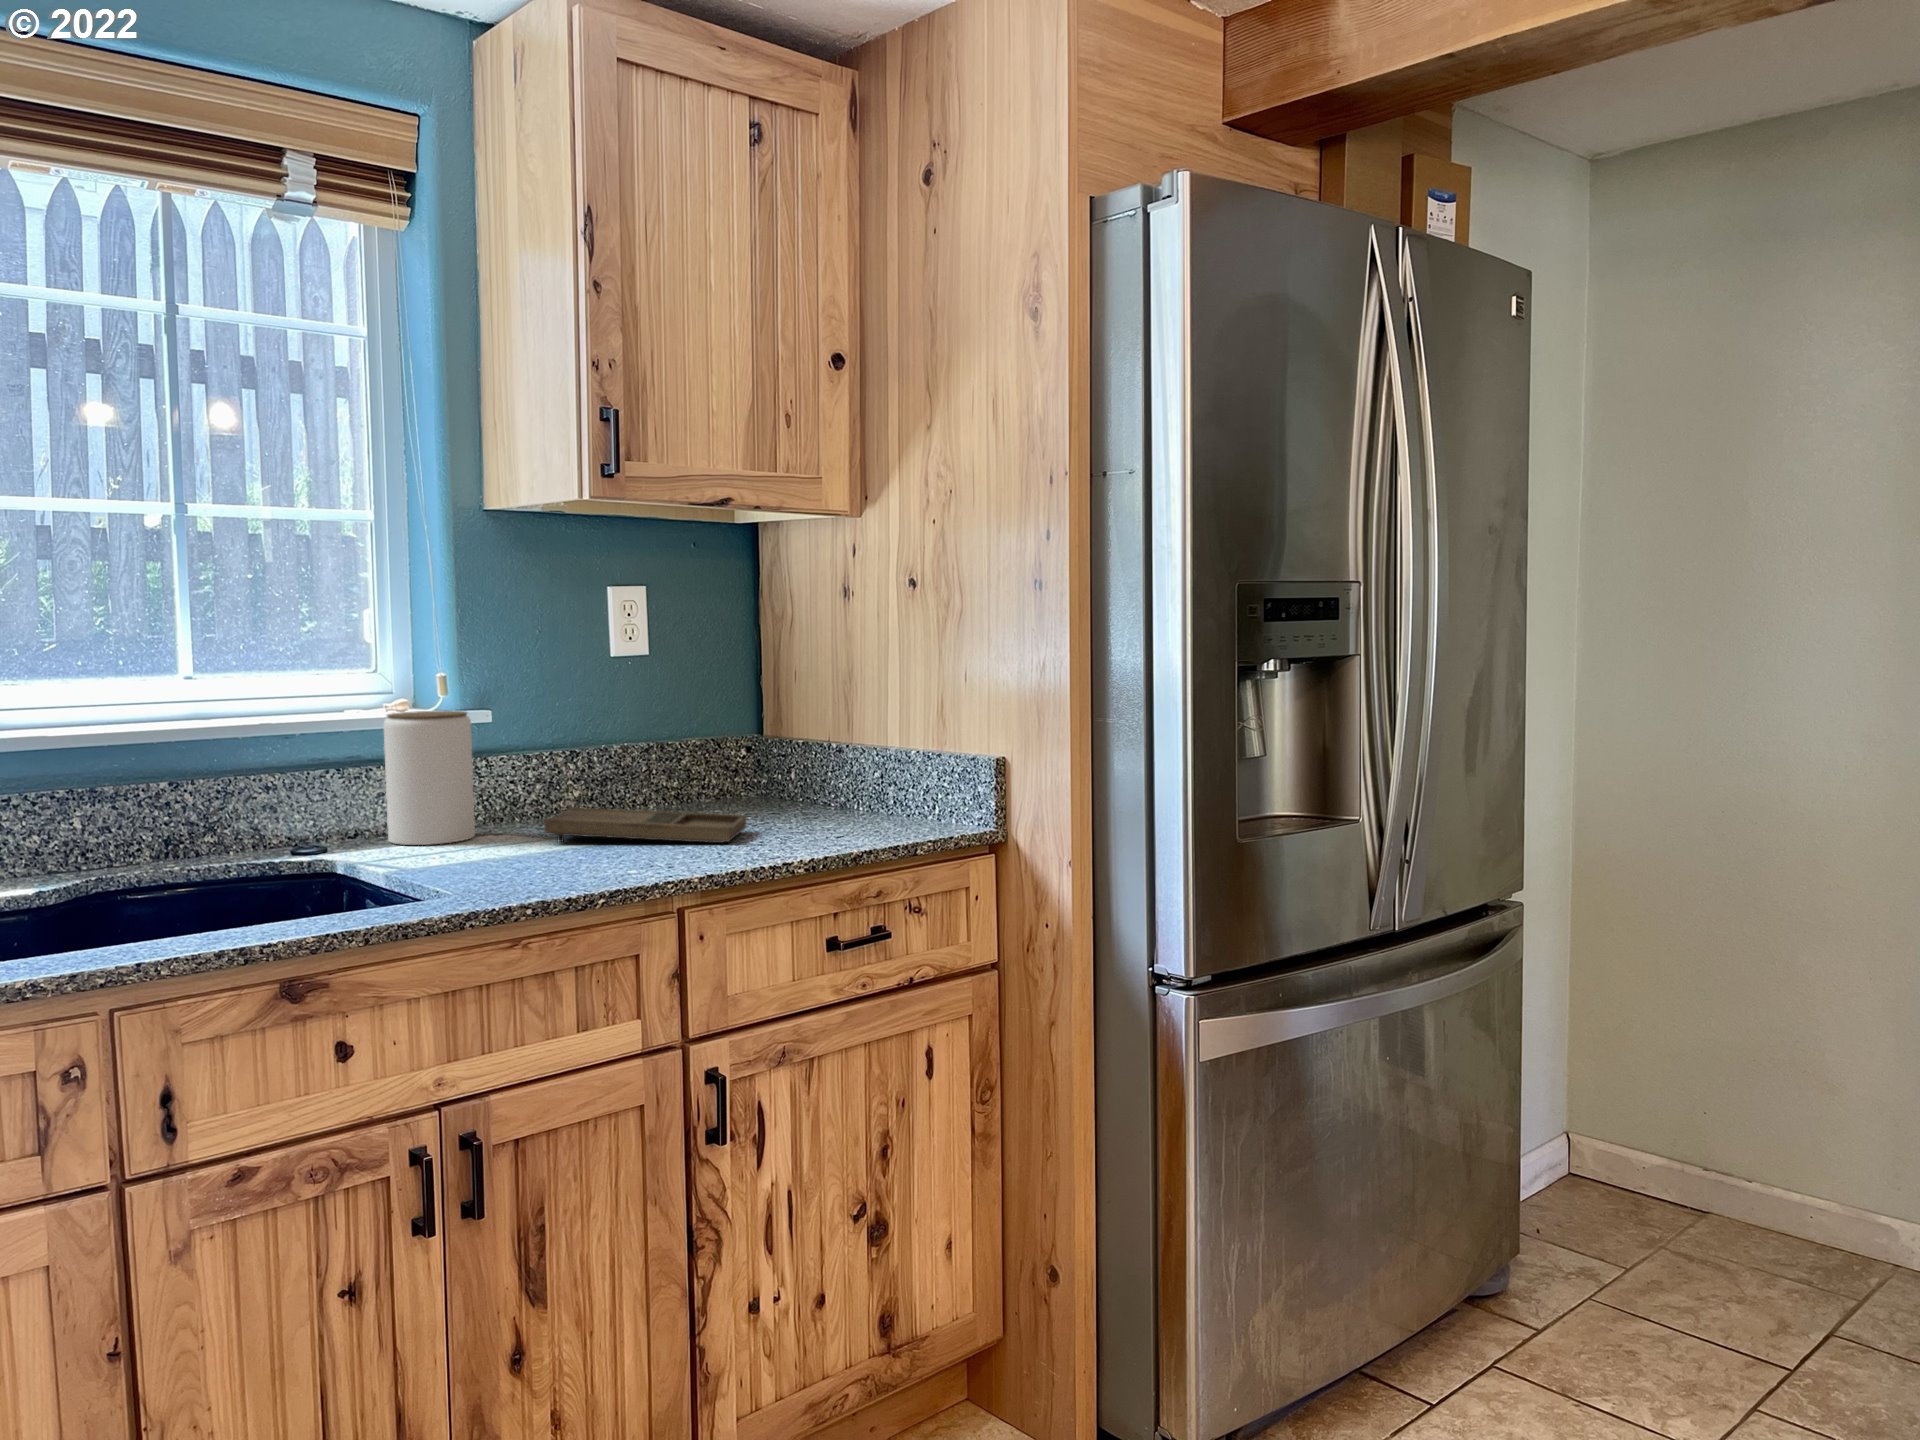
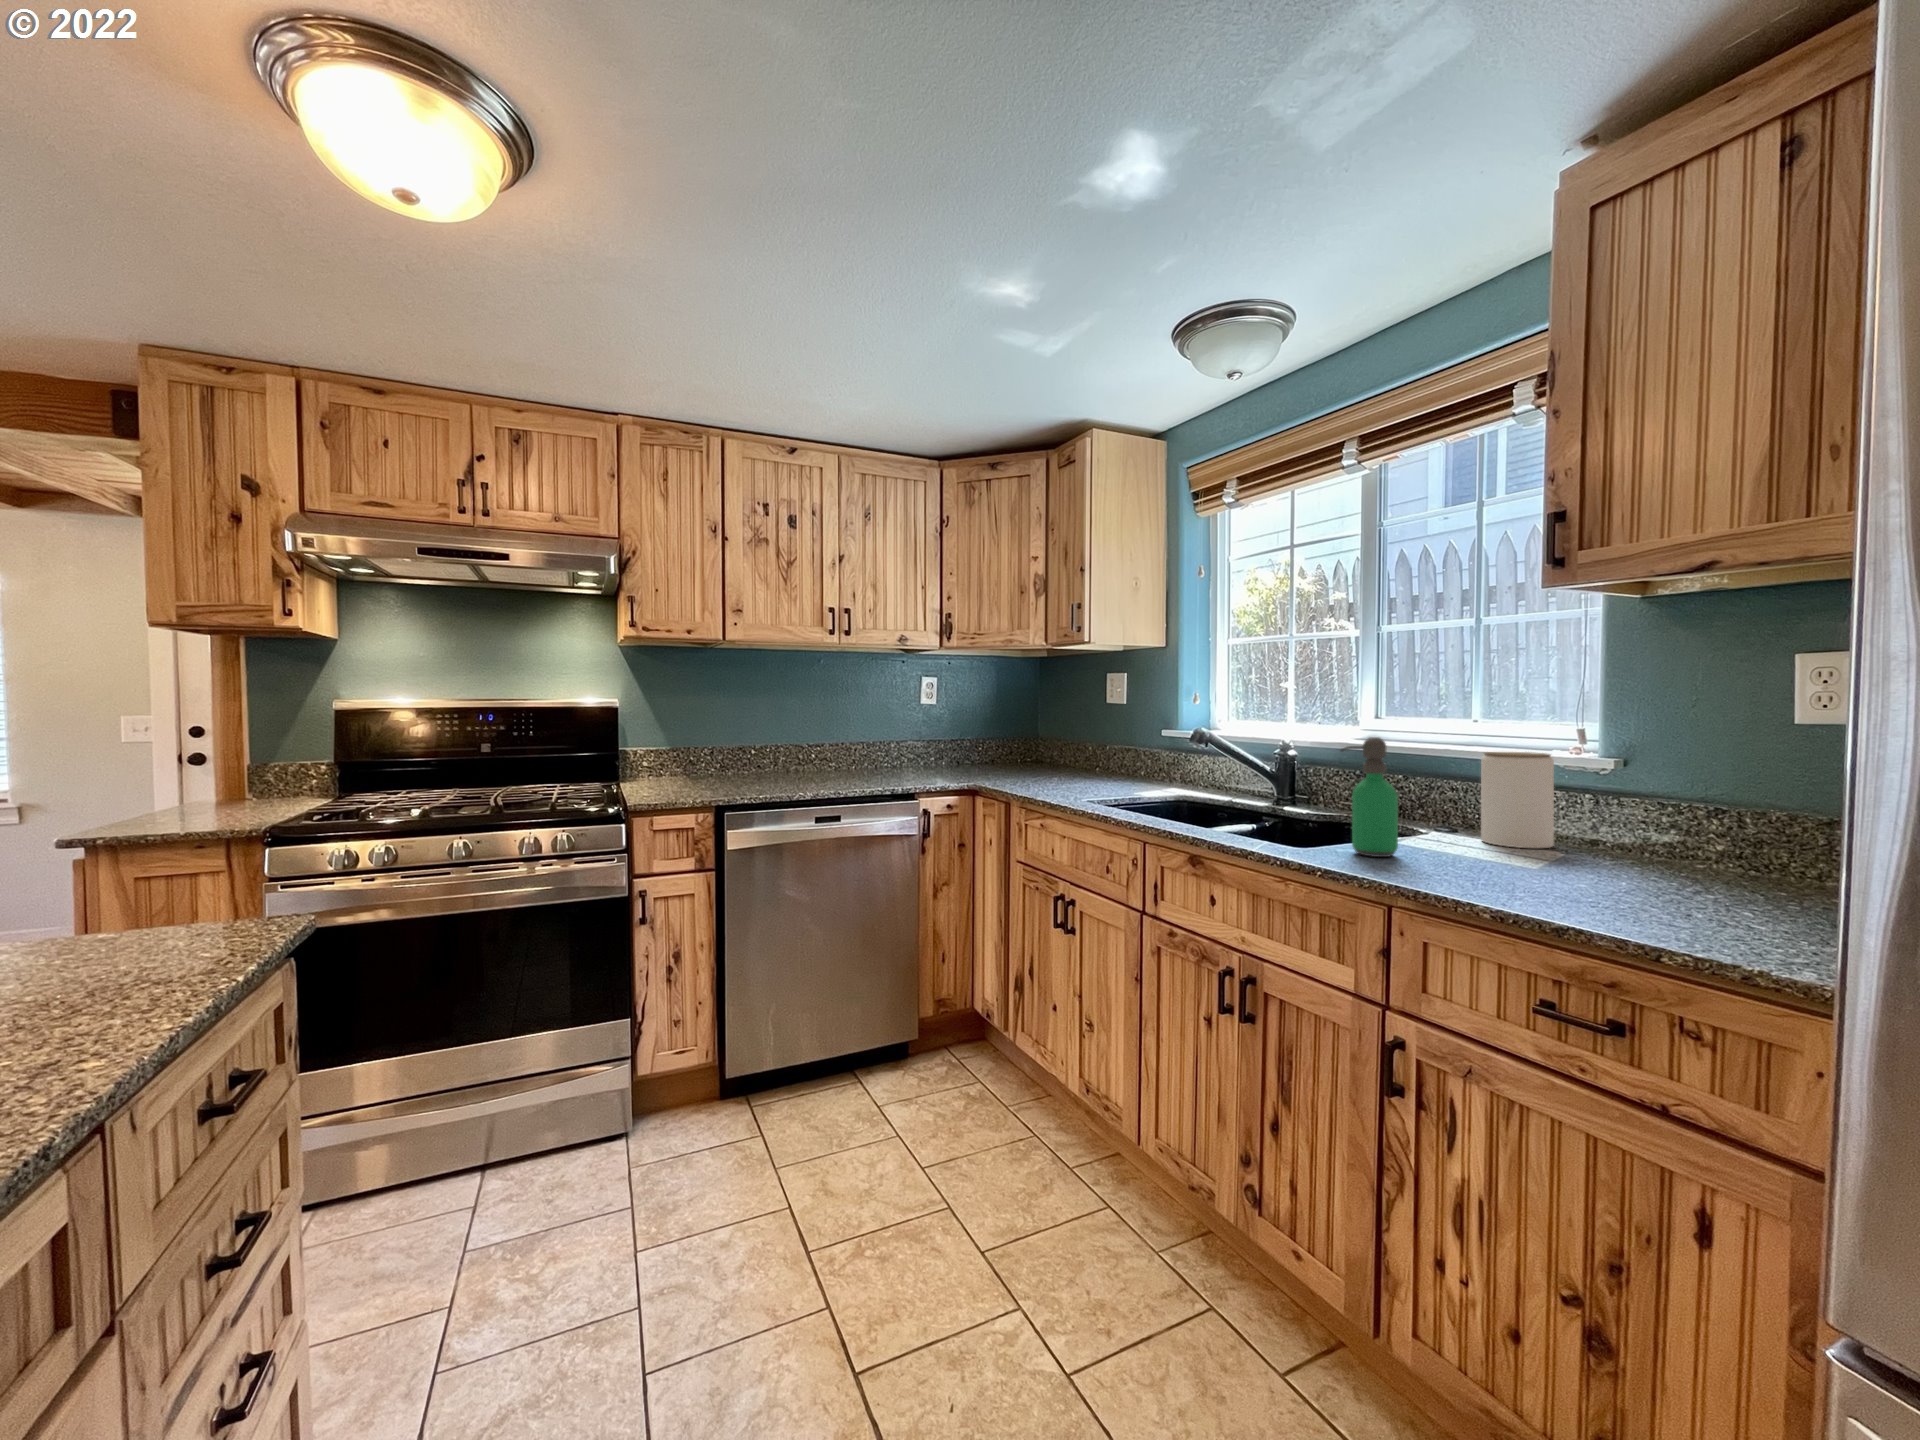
soap dispenser: none [485,695,552,876] -> present [1341,737,1398,857]
tray: present [544,807,746,843] -> none [1509,839,1658,897]

